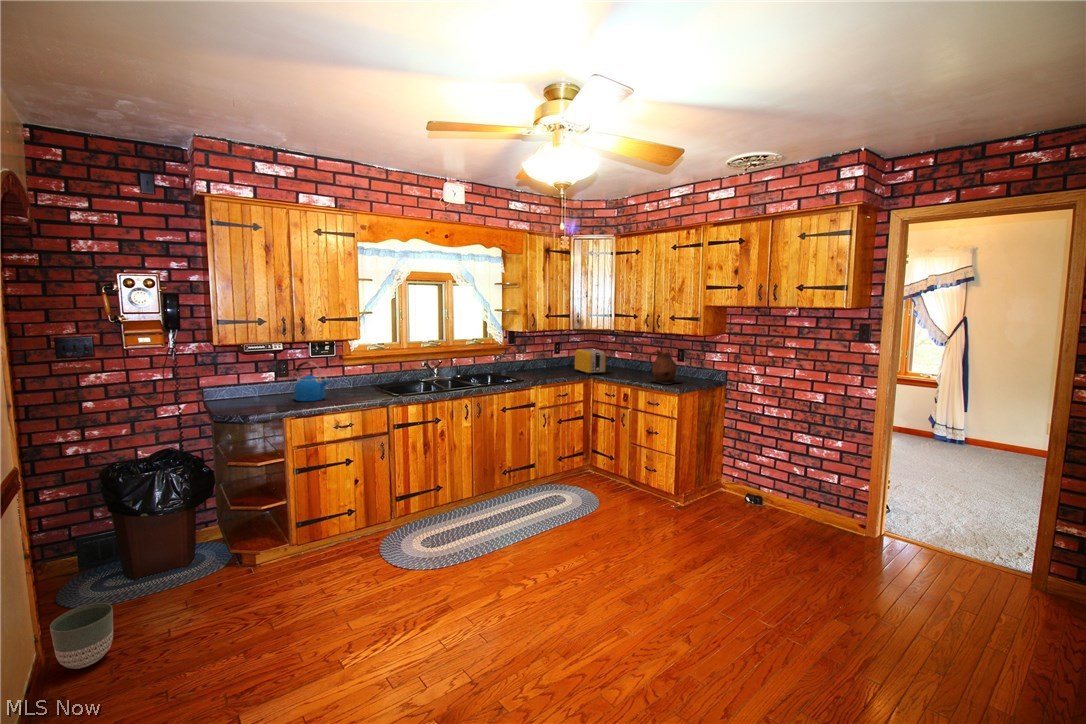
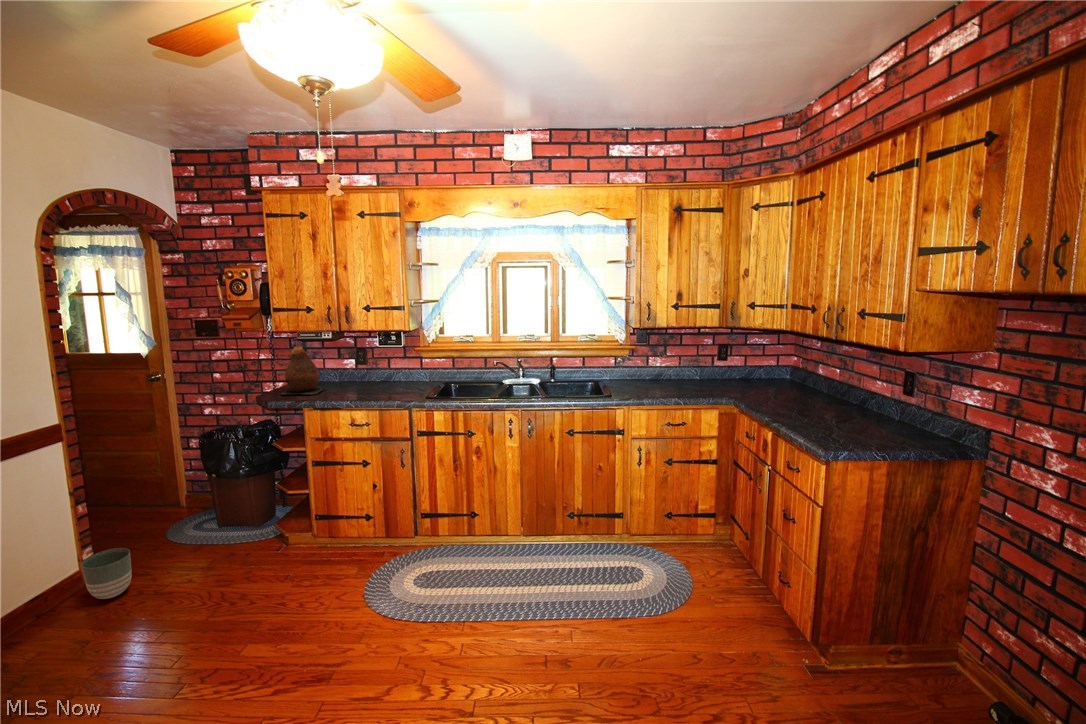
ceramic pitcher: present [649,348,681,384] -> present [281,346,323,395]
toaster: present [575,349,606,375] -> none [725,355,763,399]
kettle: present [294,361,330,402] -> none [337,352,368,395]

